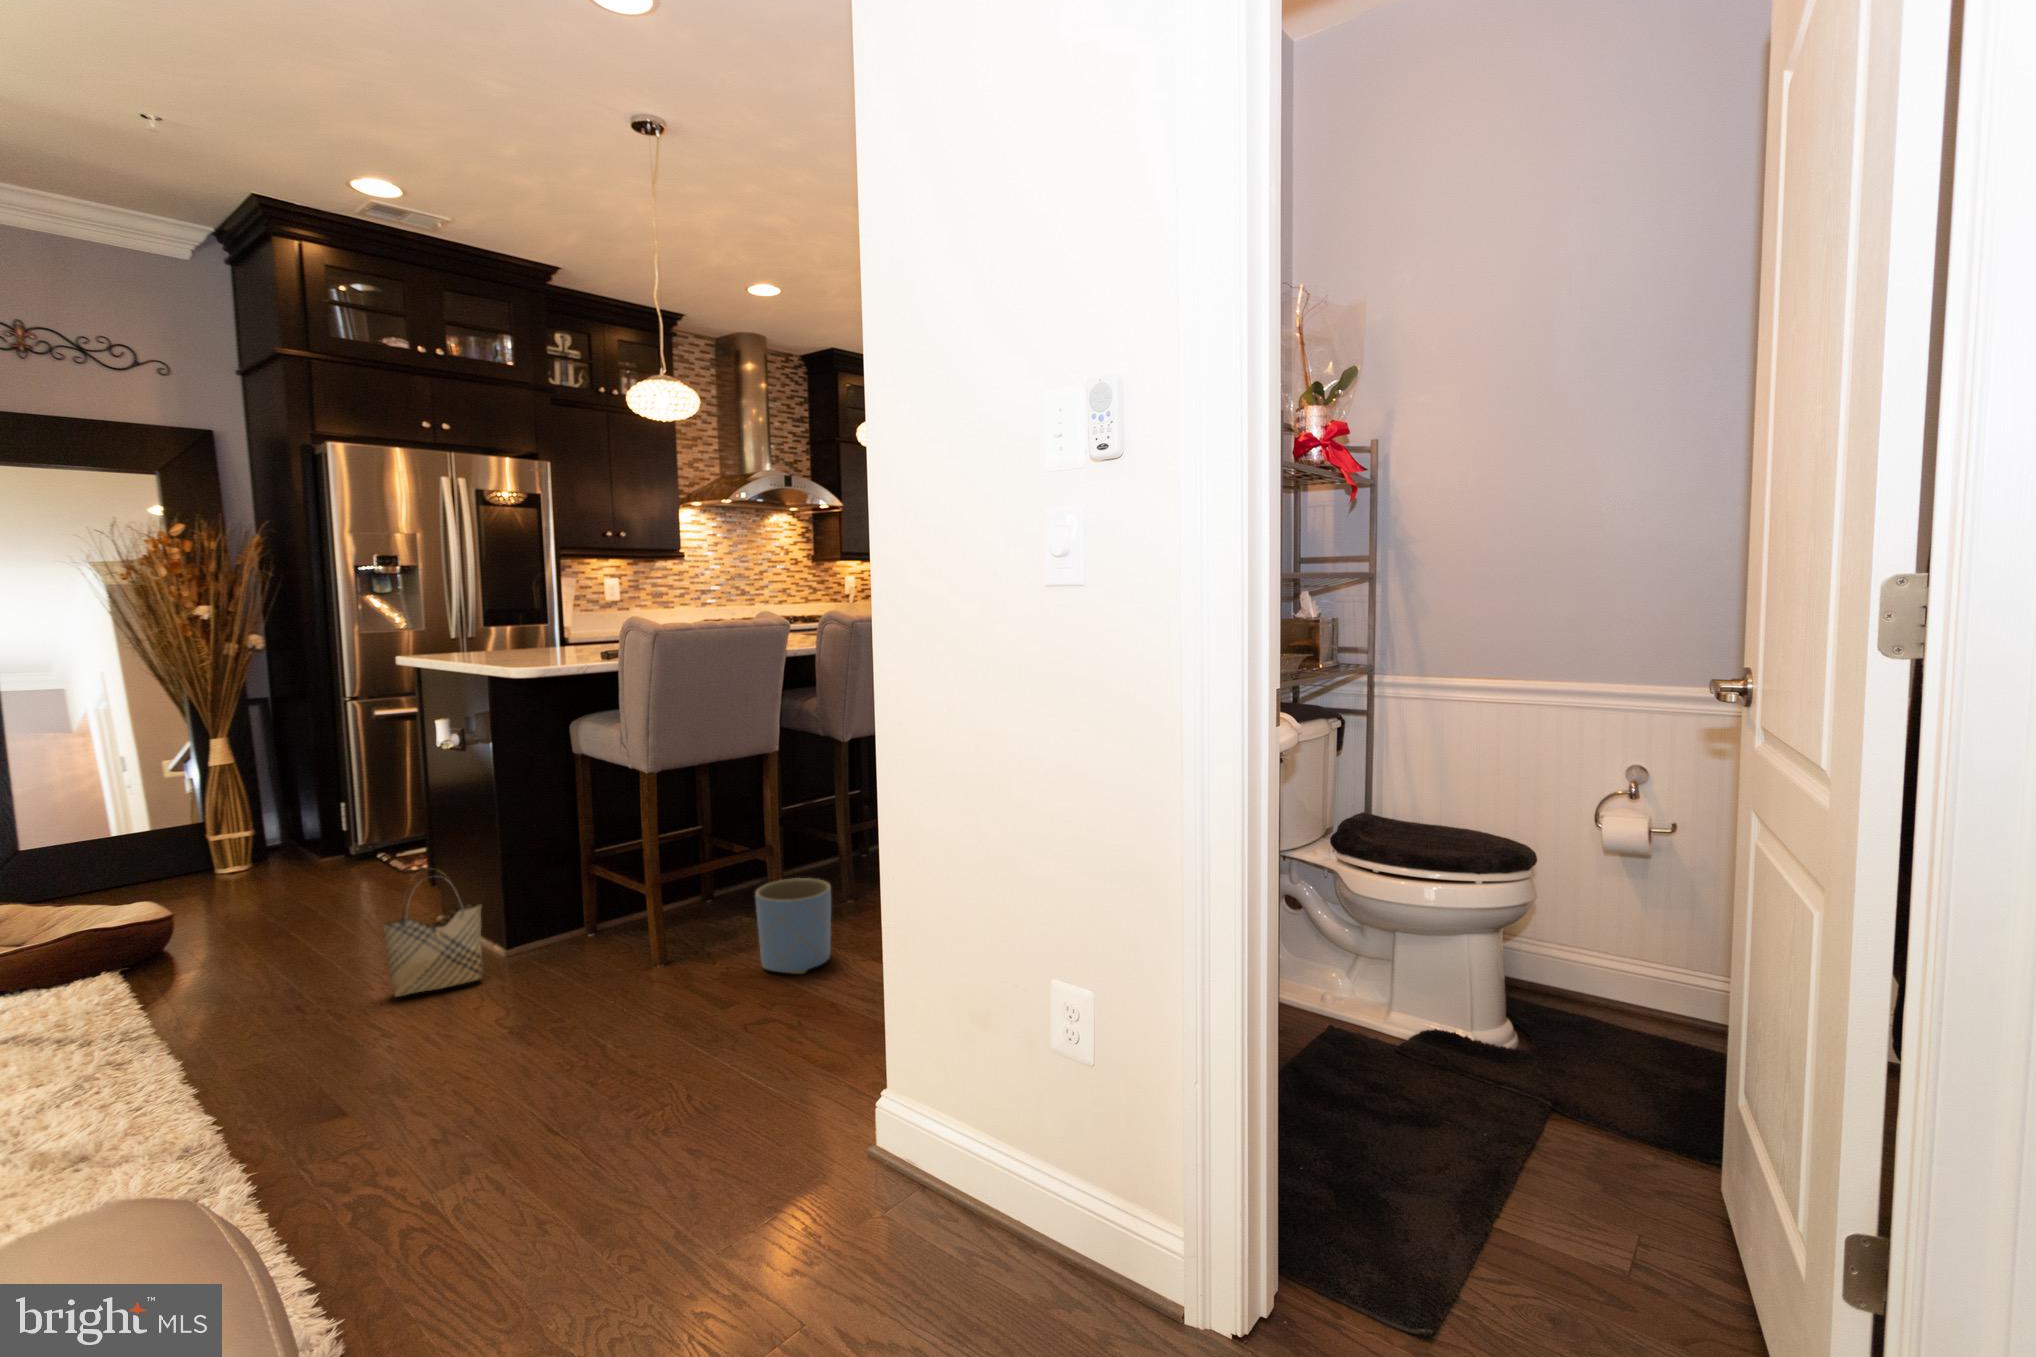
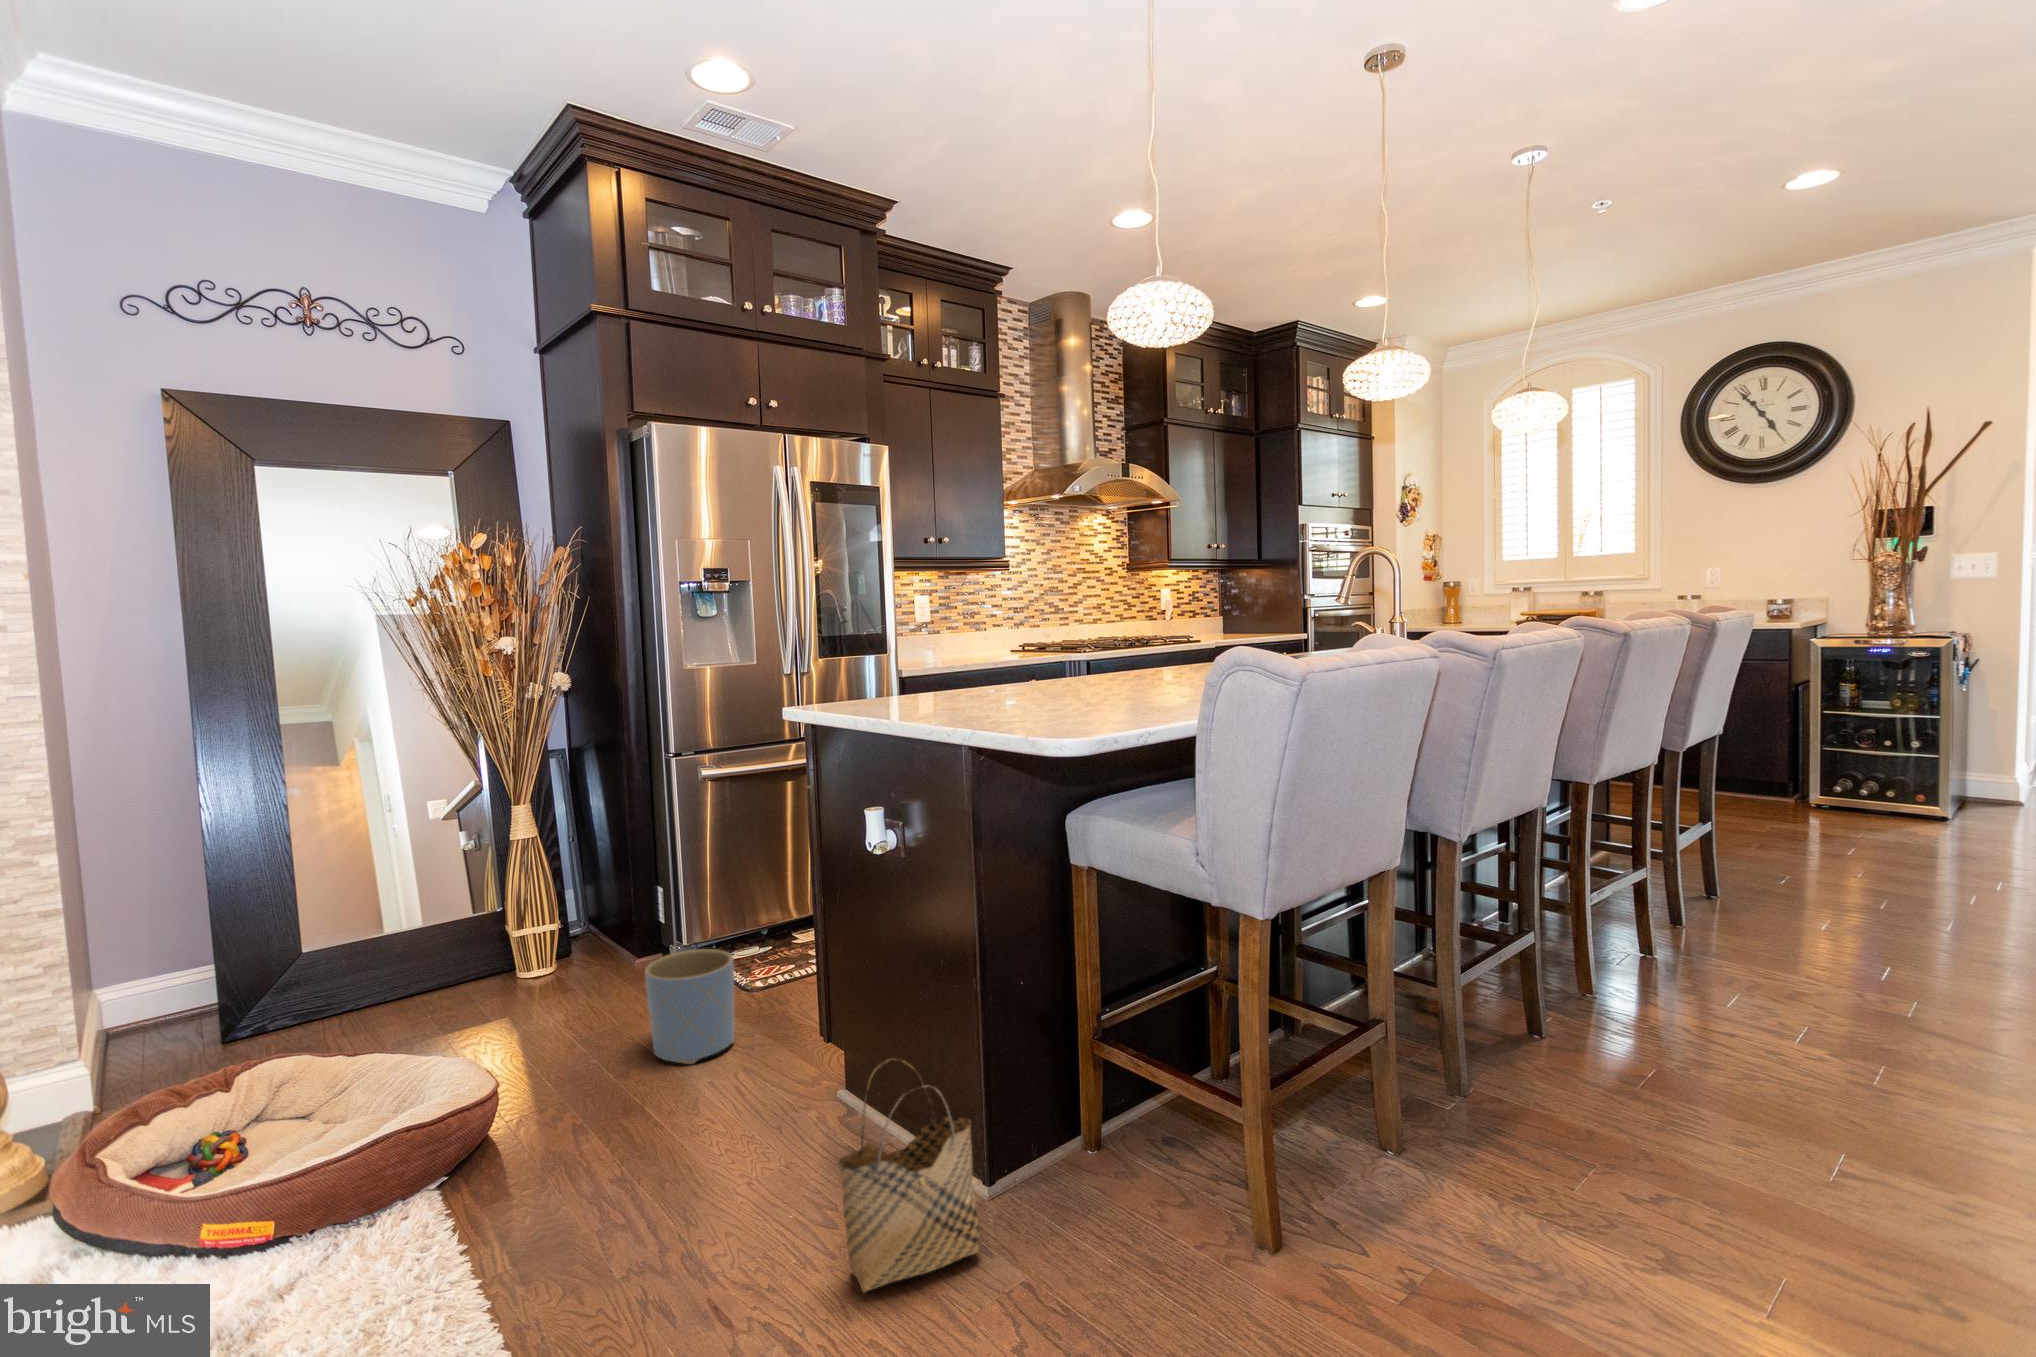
planter: present [755,878,831,974] -> present [645,949,735,1064]

